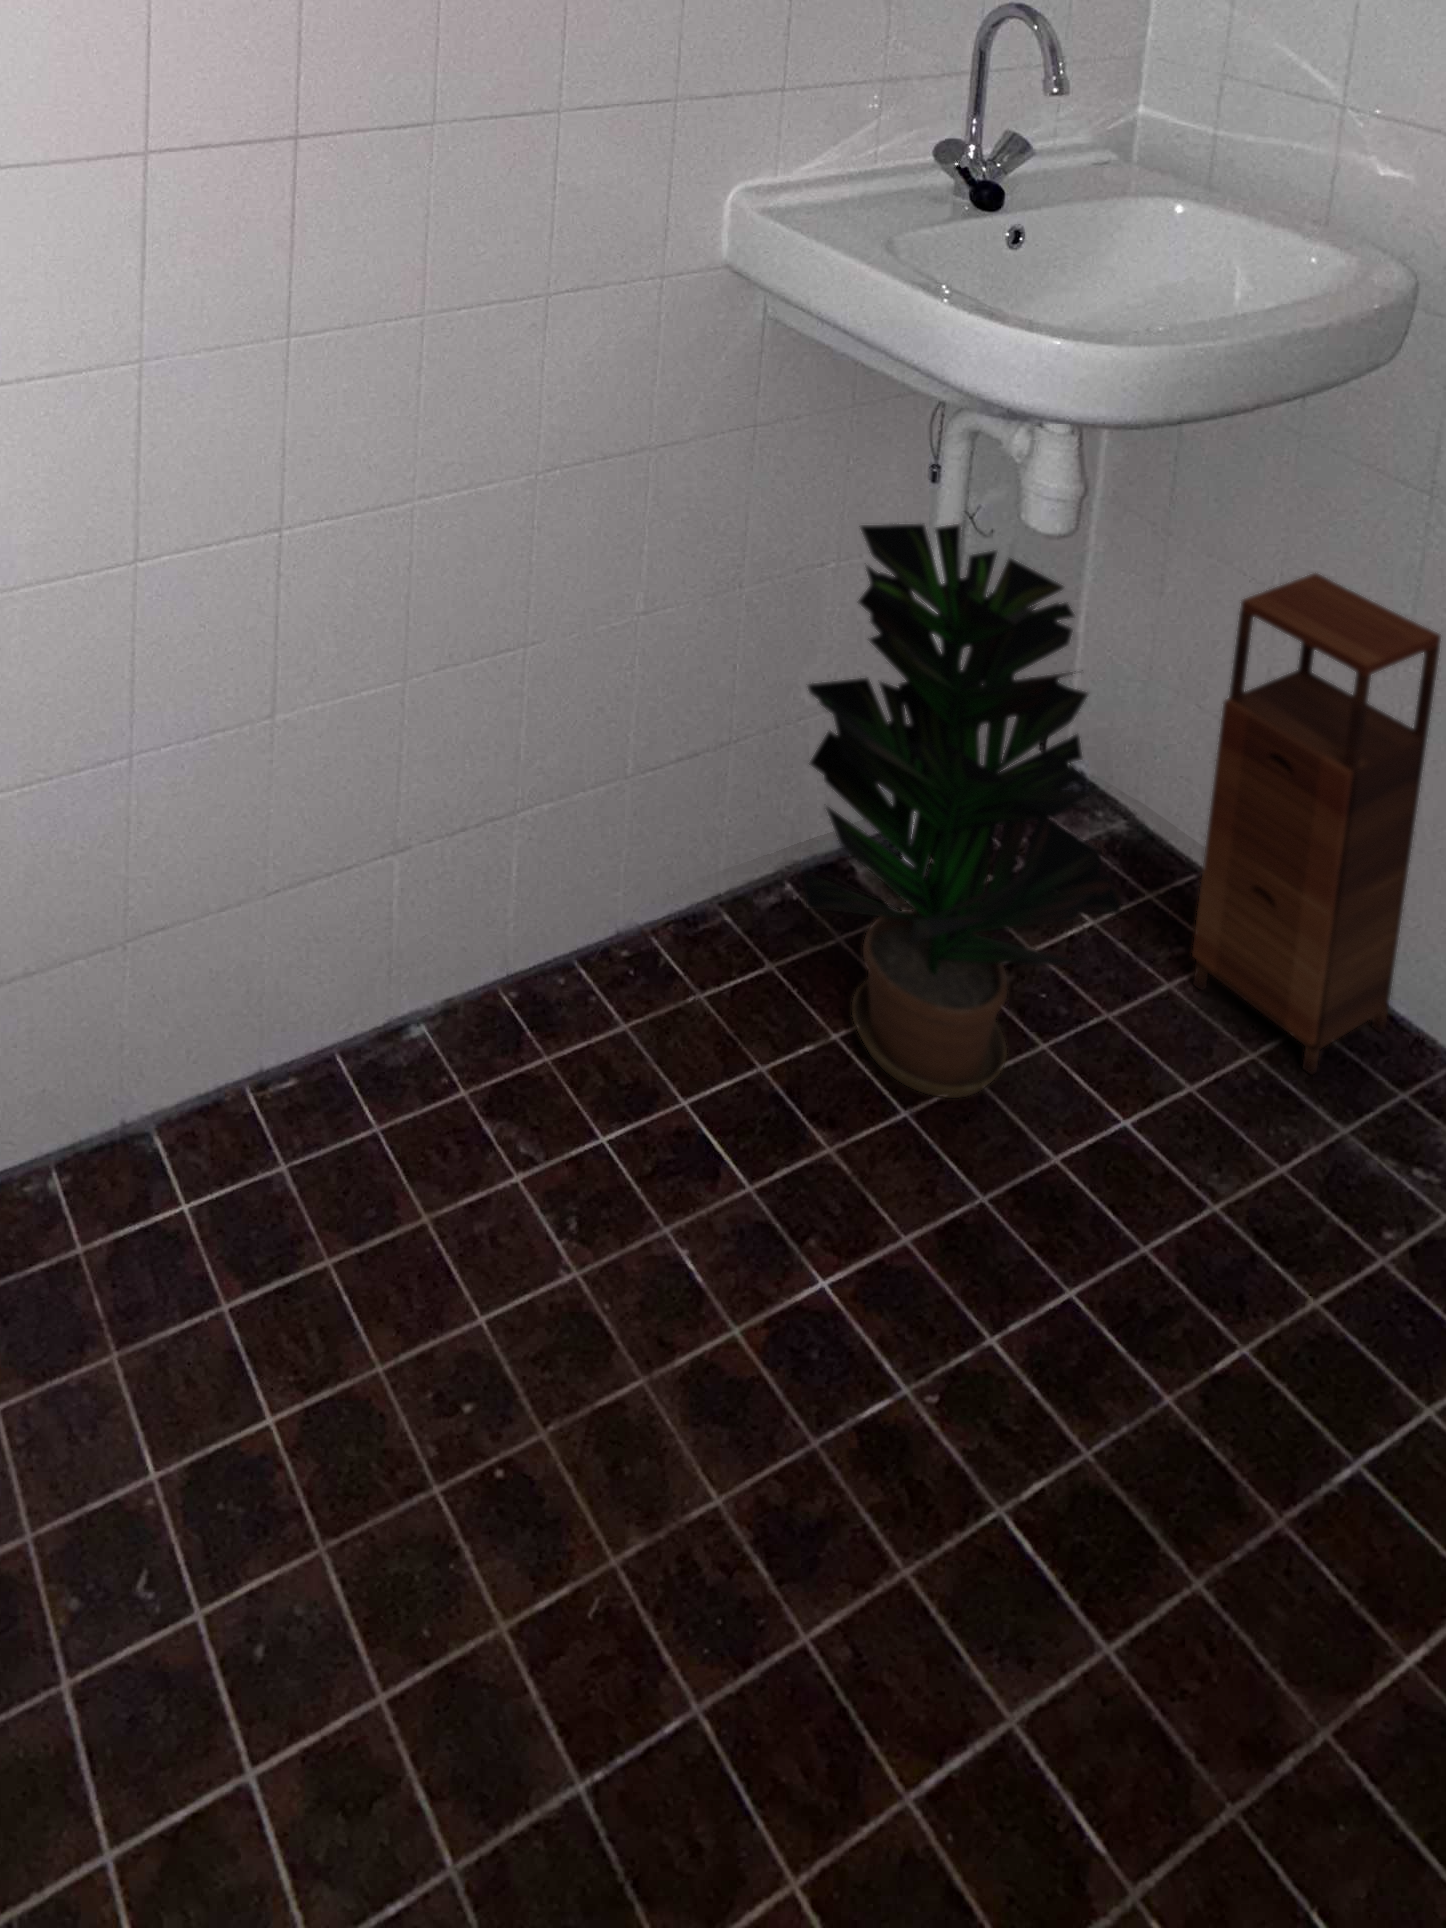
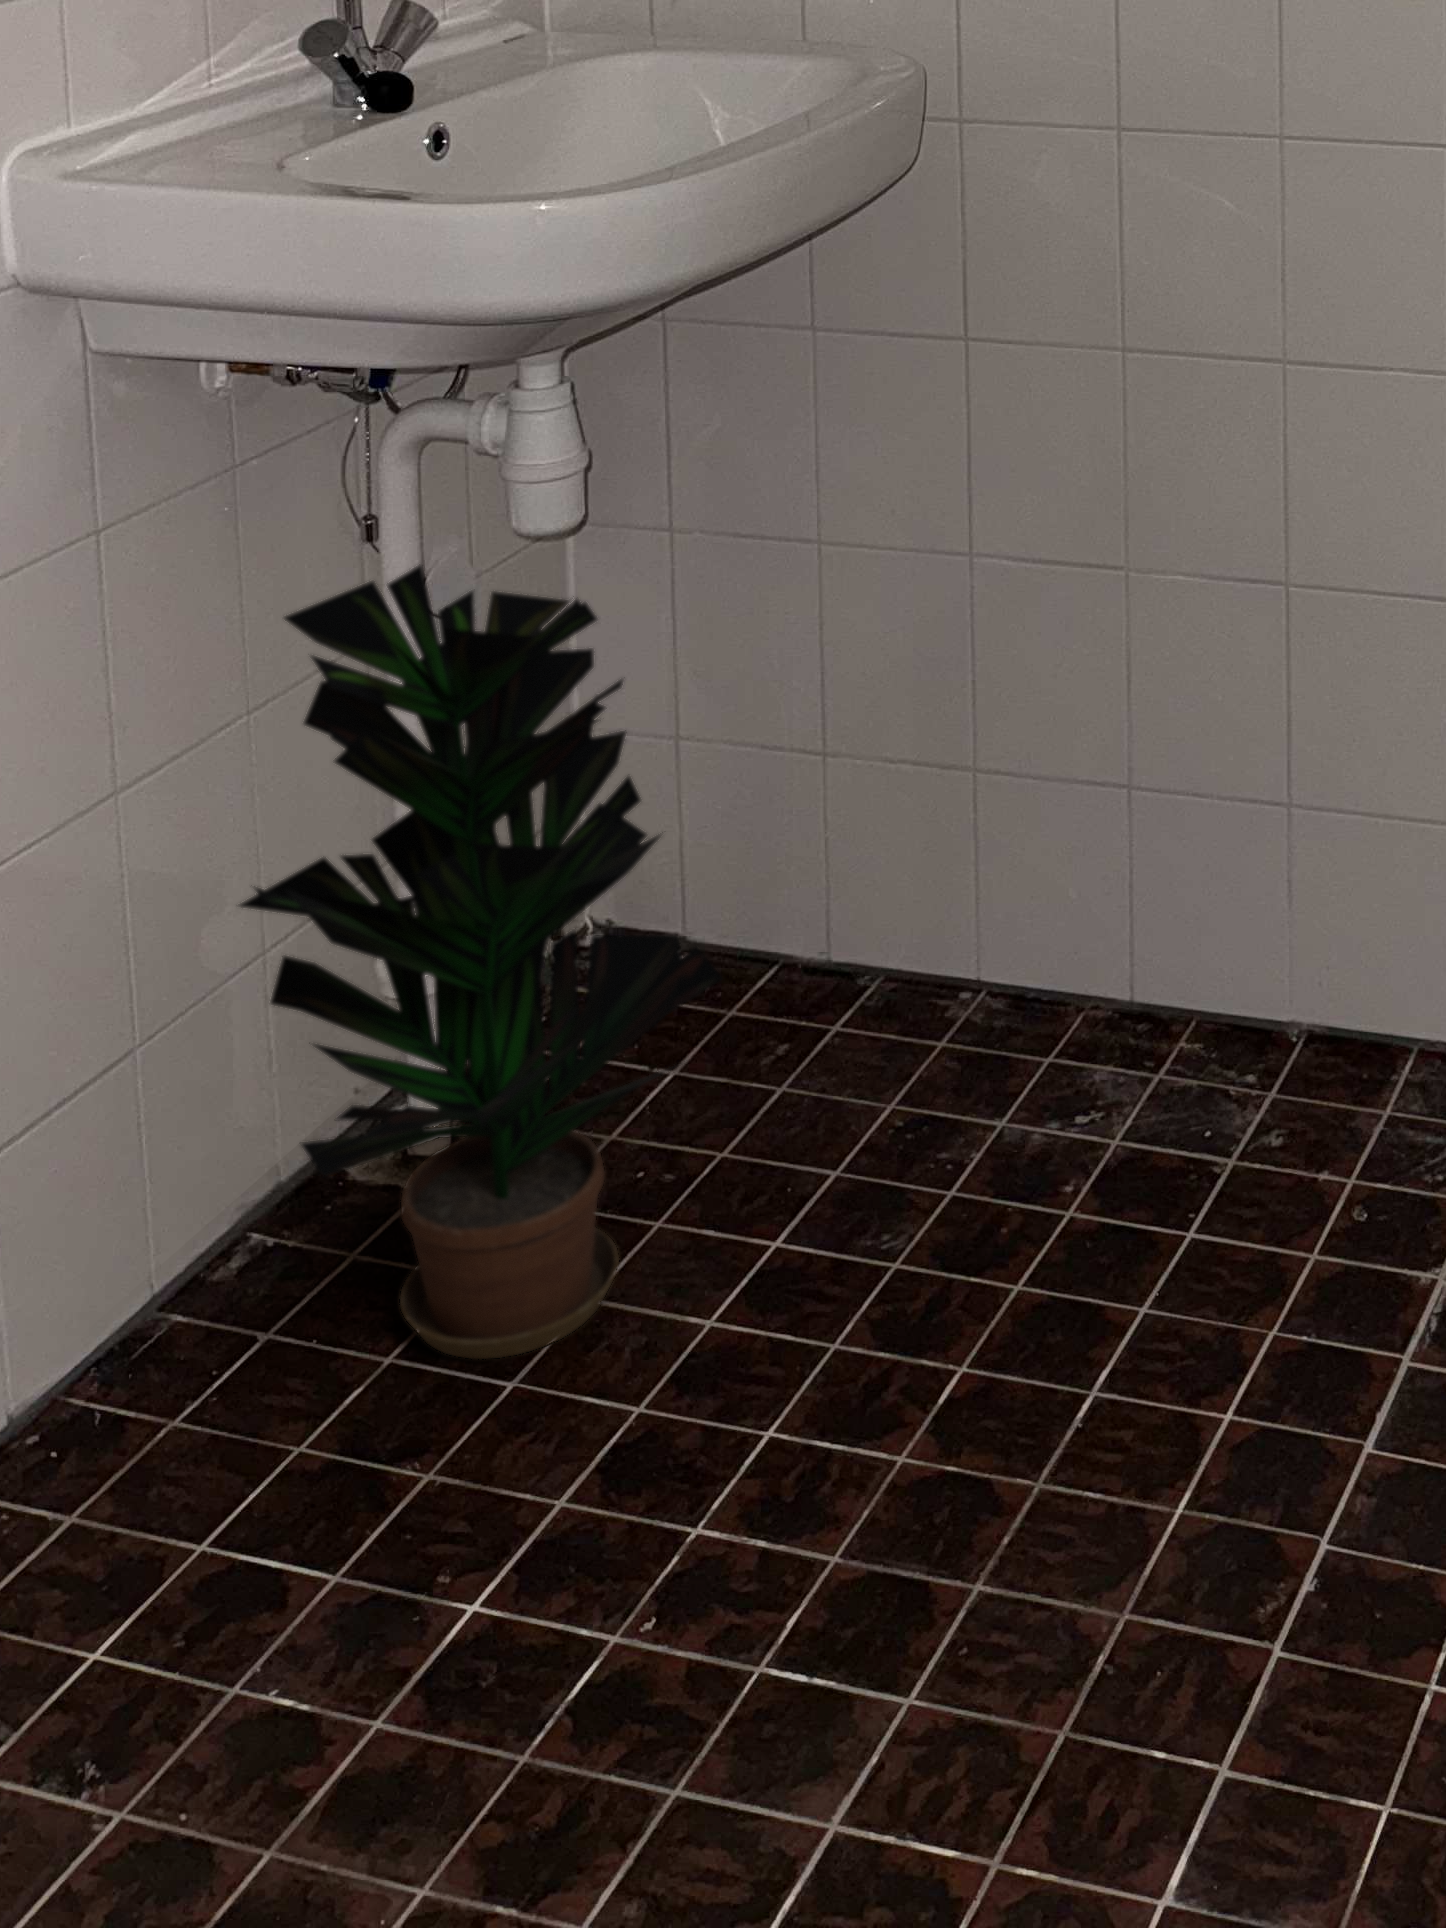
storage cabinet: present [1192,573,1441,1074] -> none [776,494,1017,1092]

